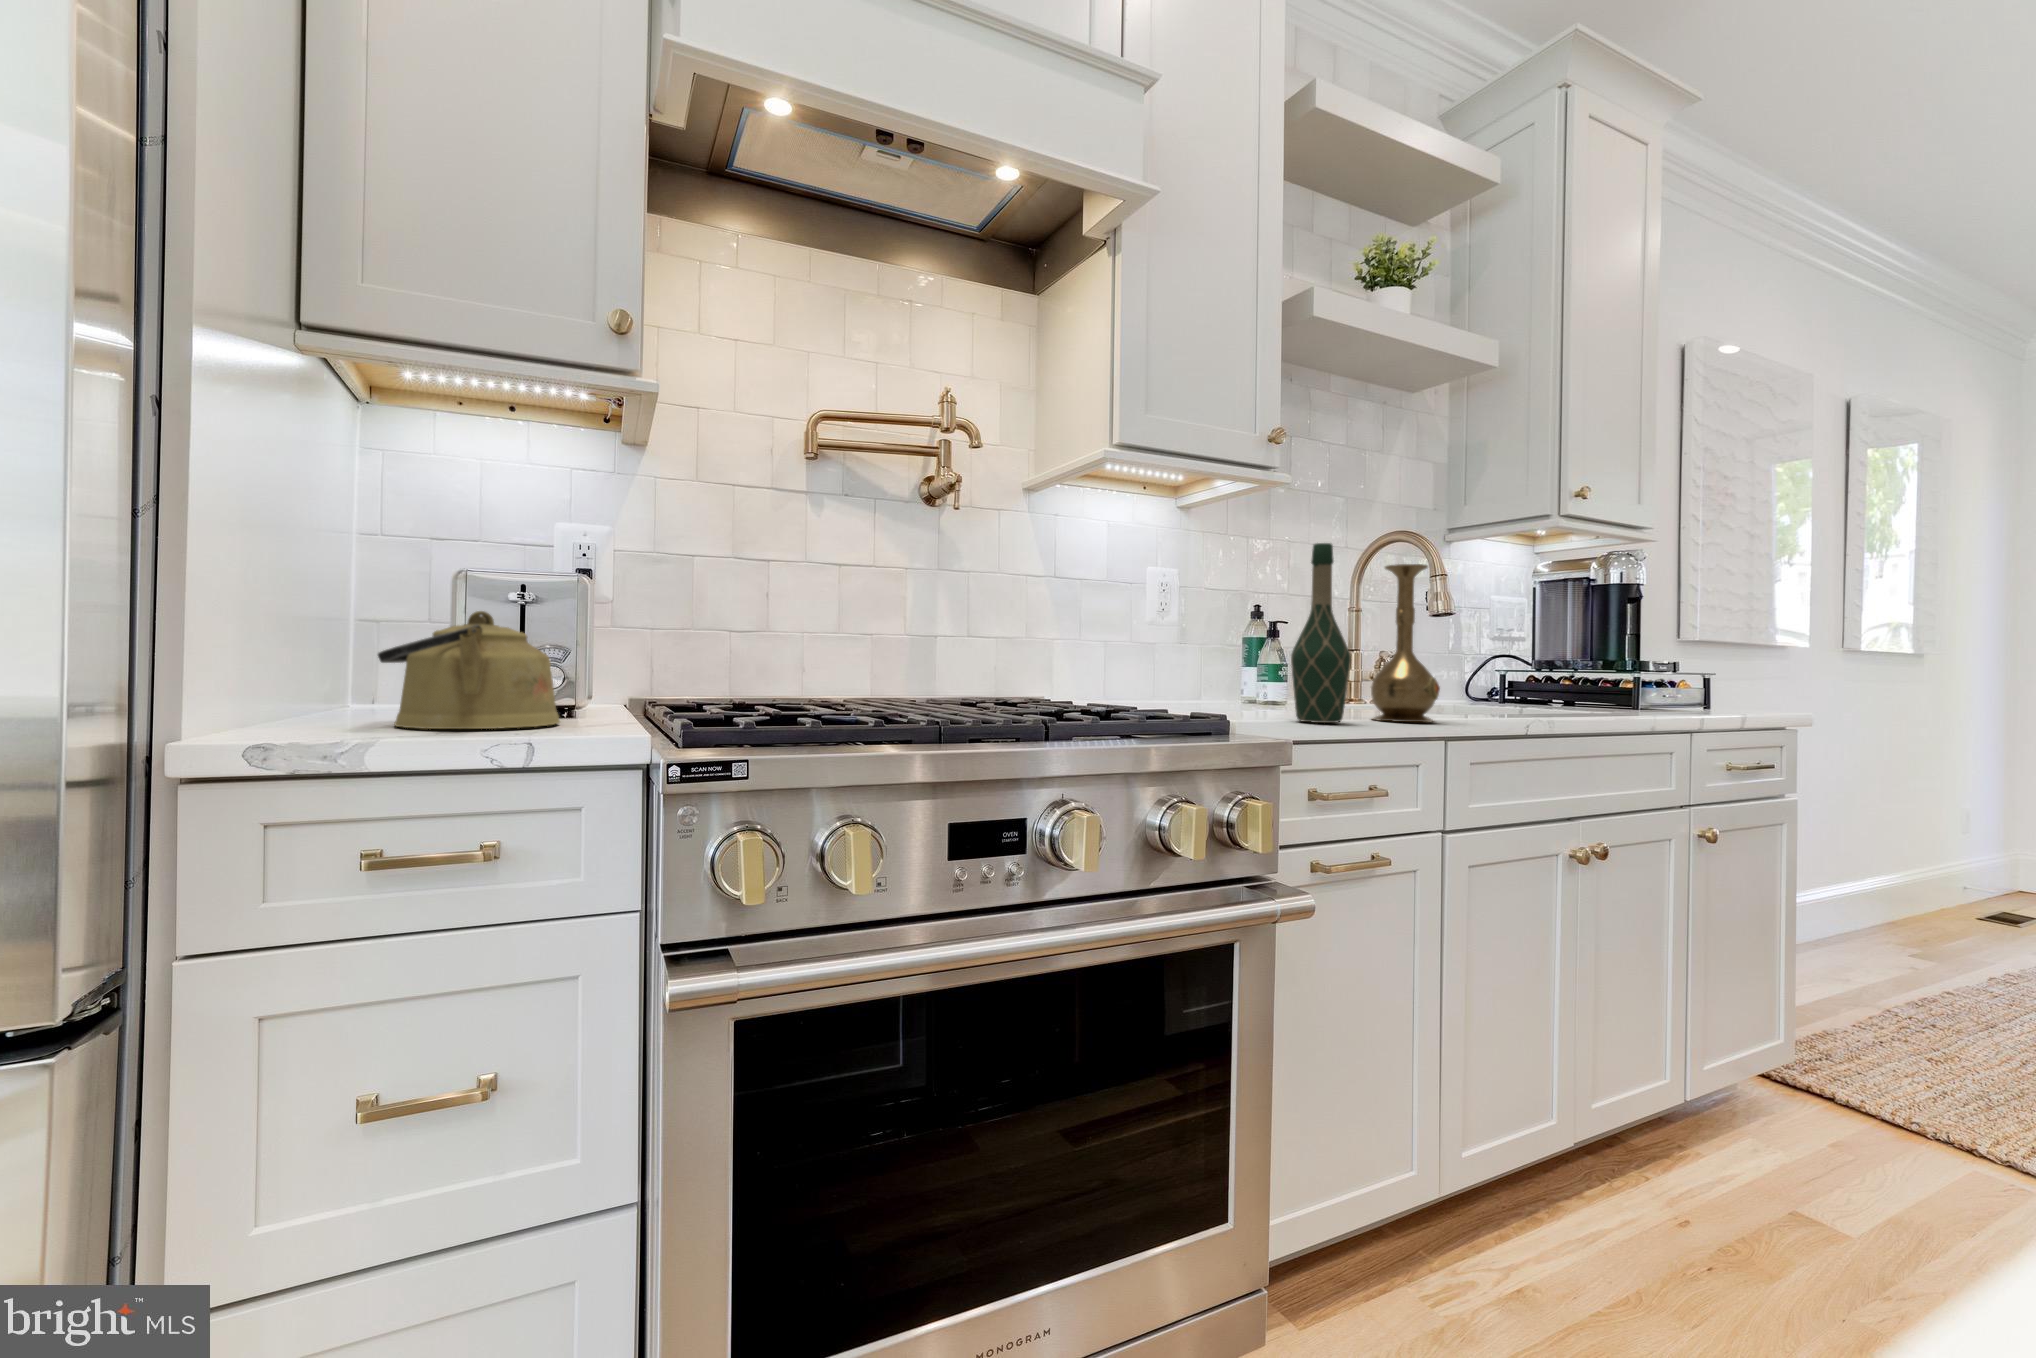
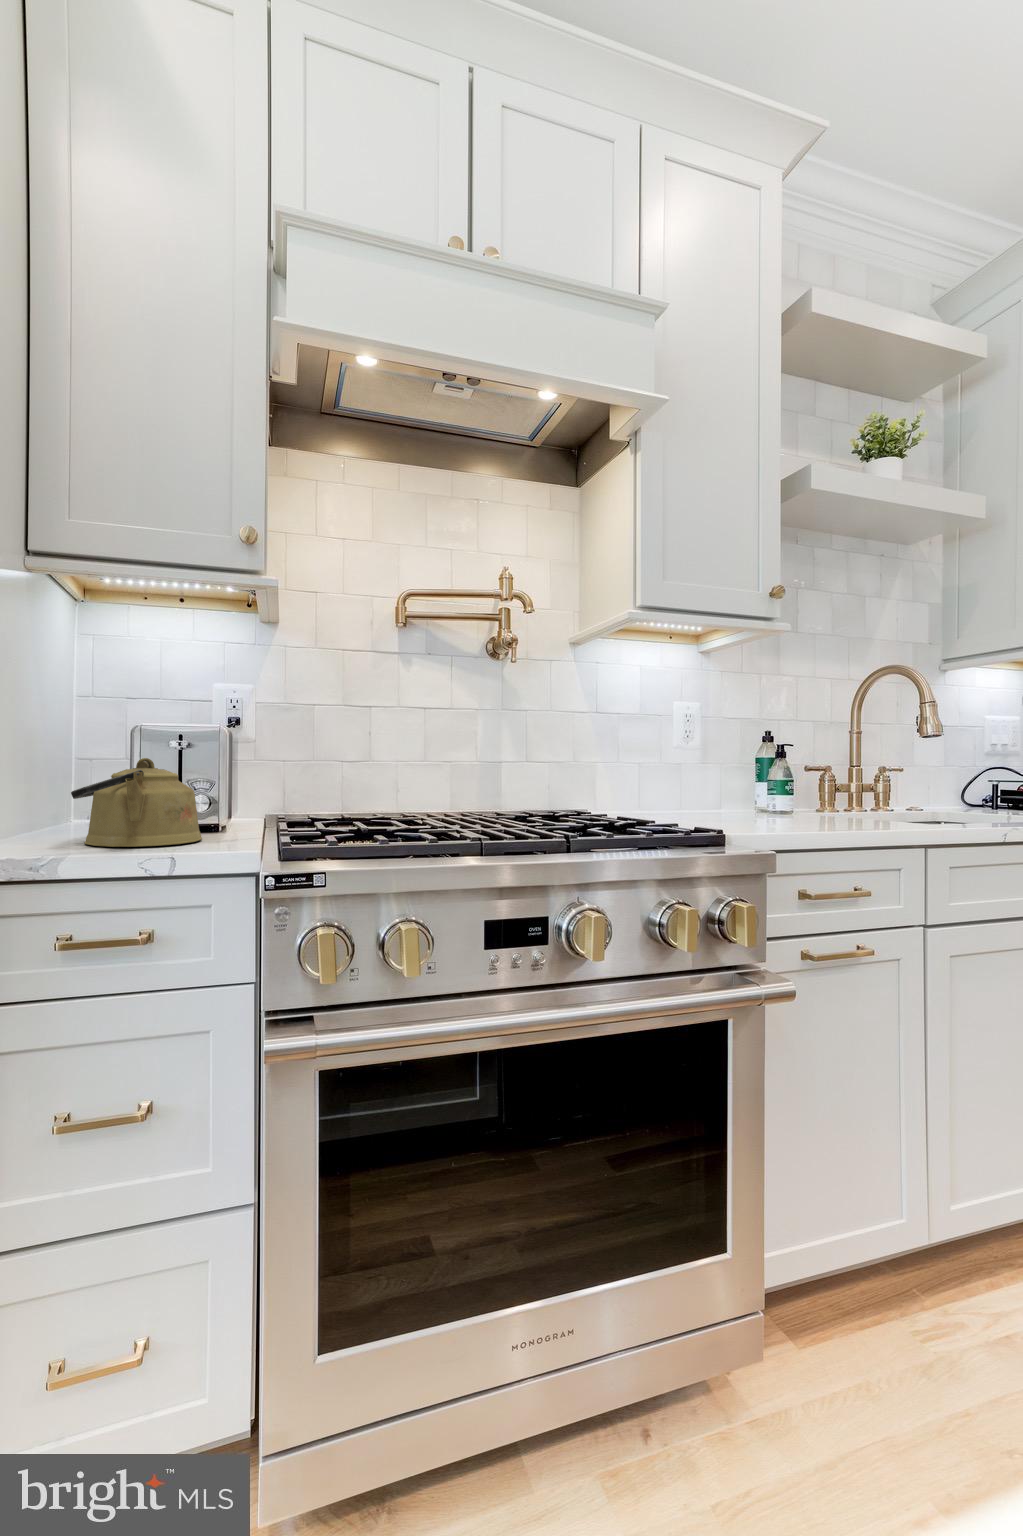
wine bottle: present [1291,543,1351,723] -> none [781,687,831,835]
vase: present [1371,564,1440,722] -> none [854,701,913,834]

